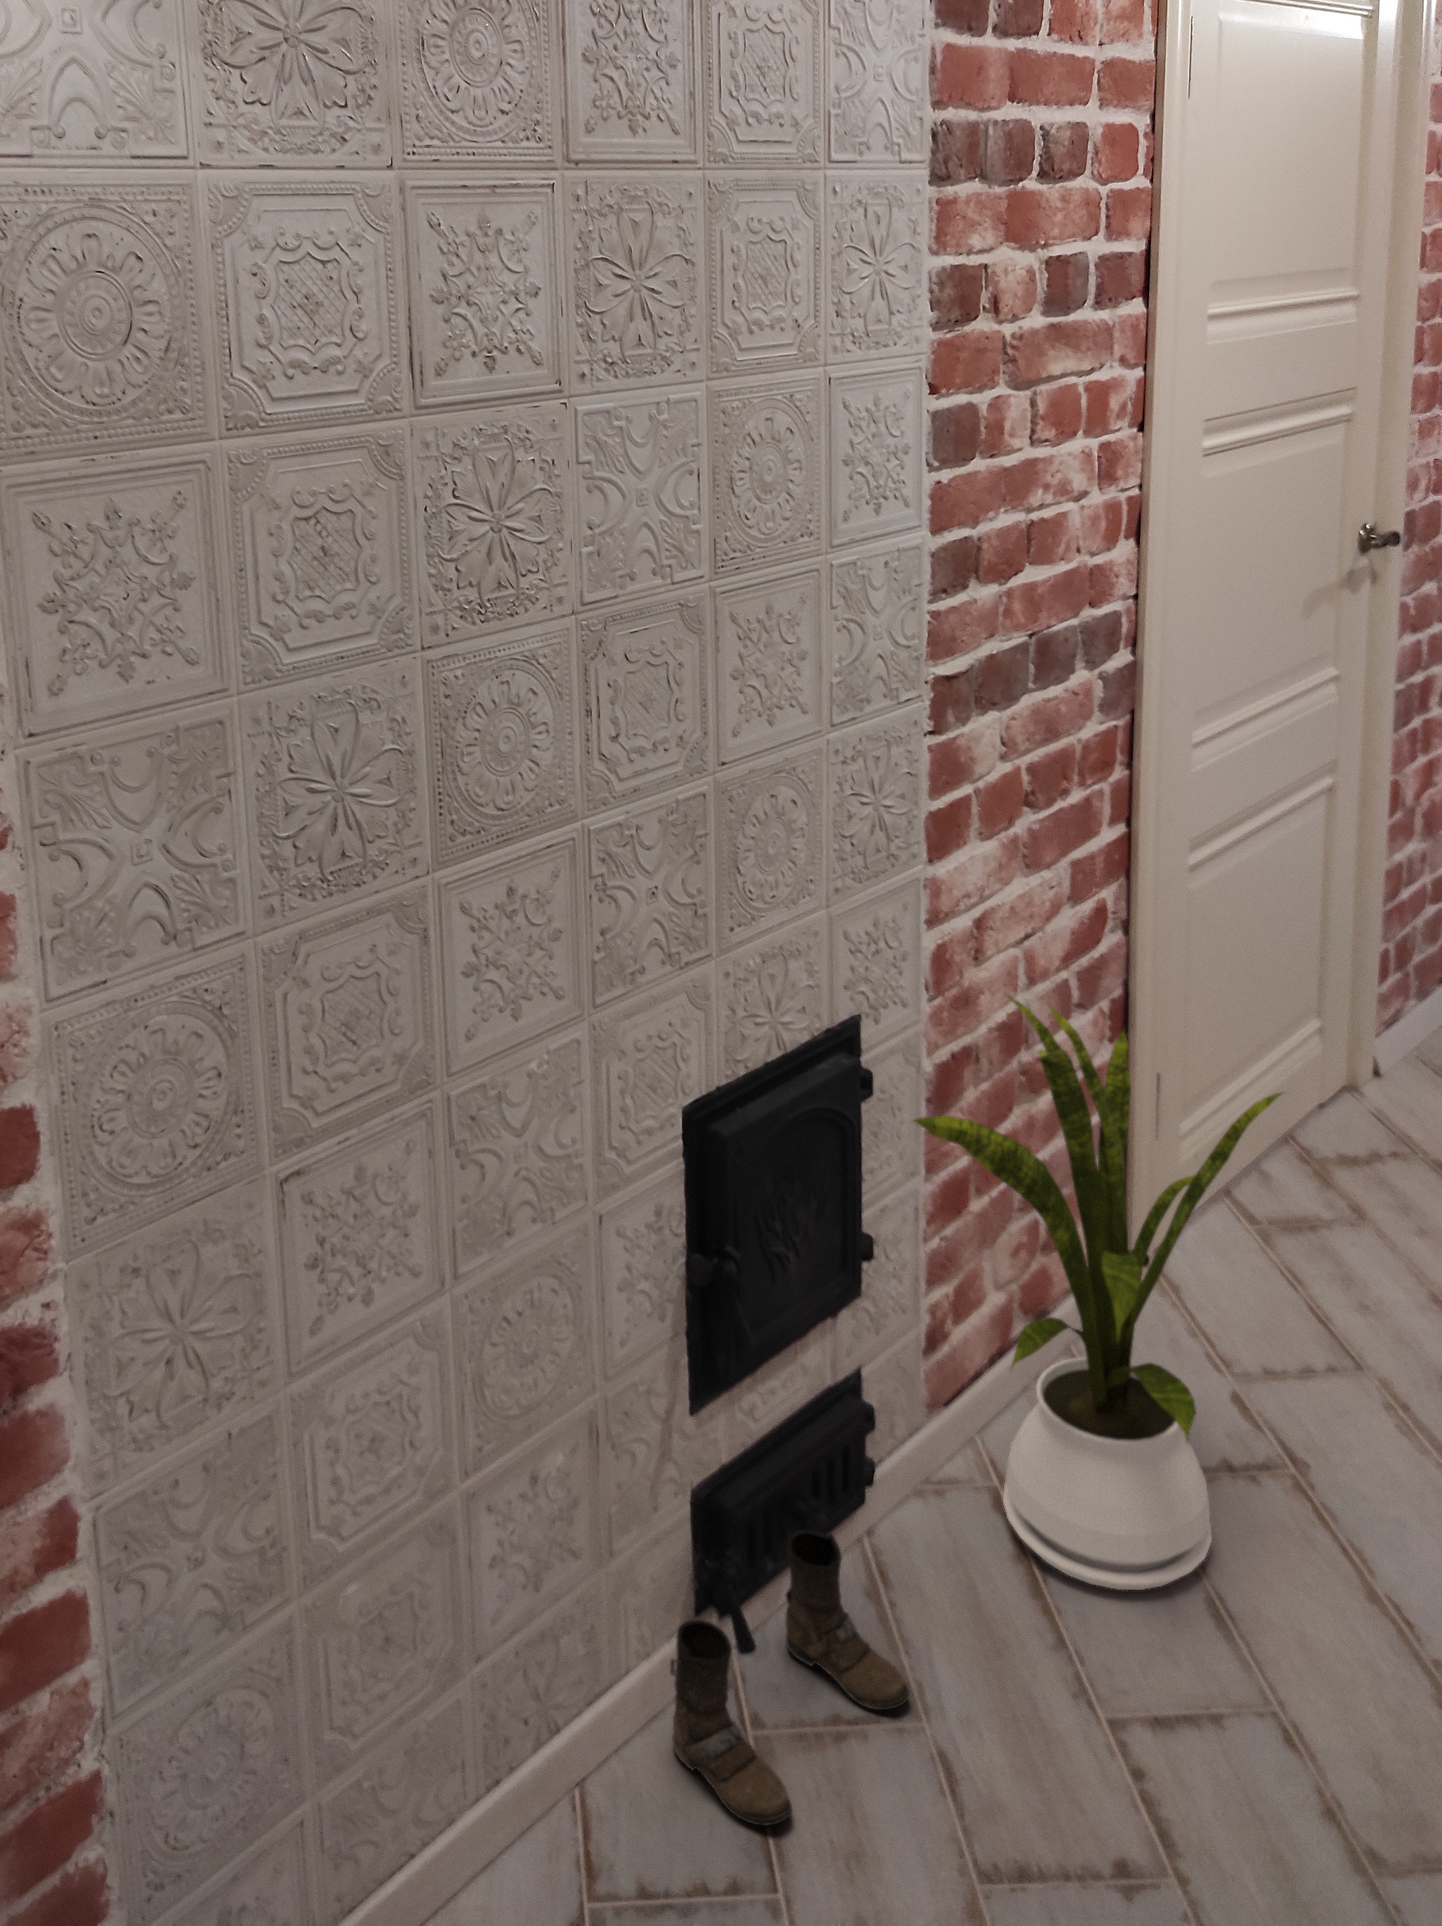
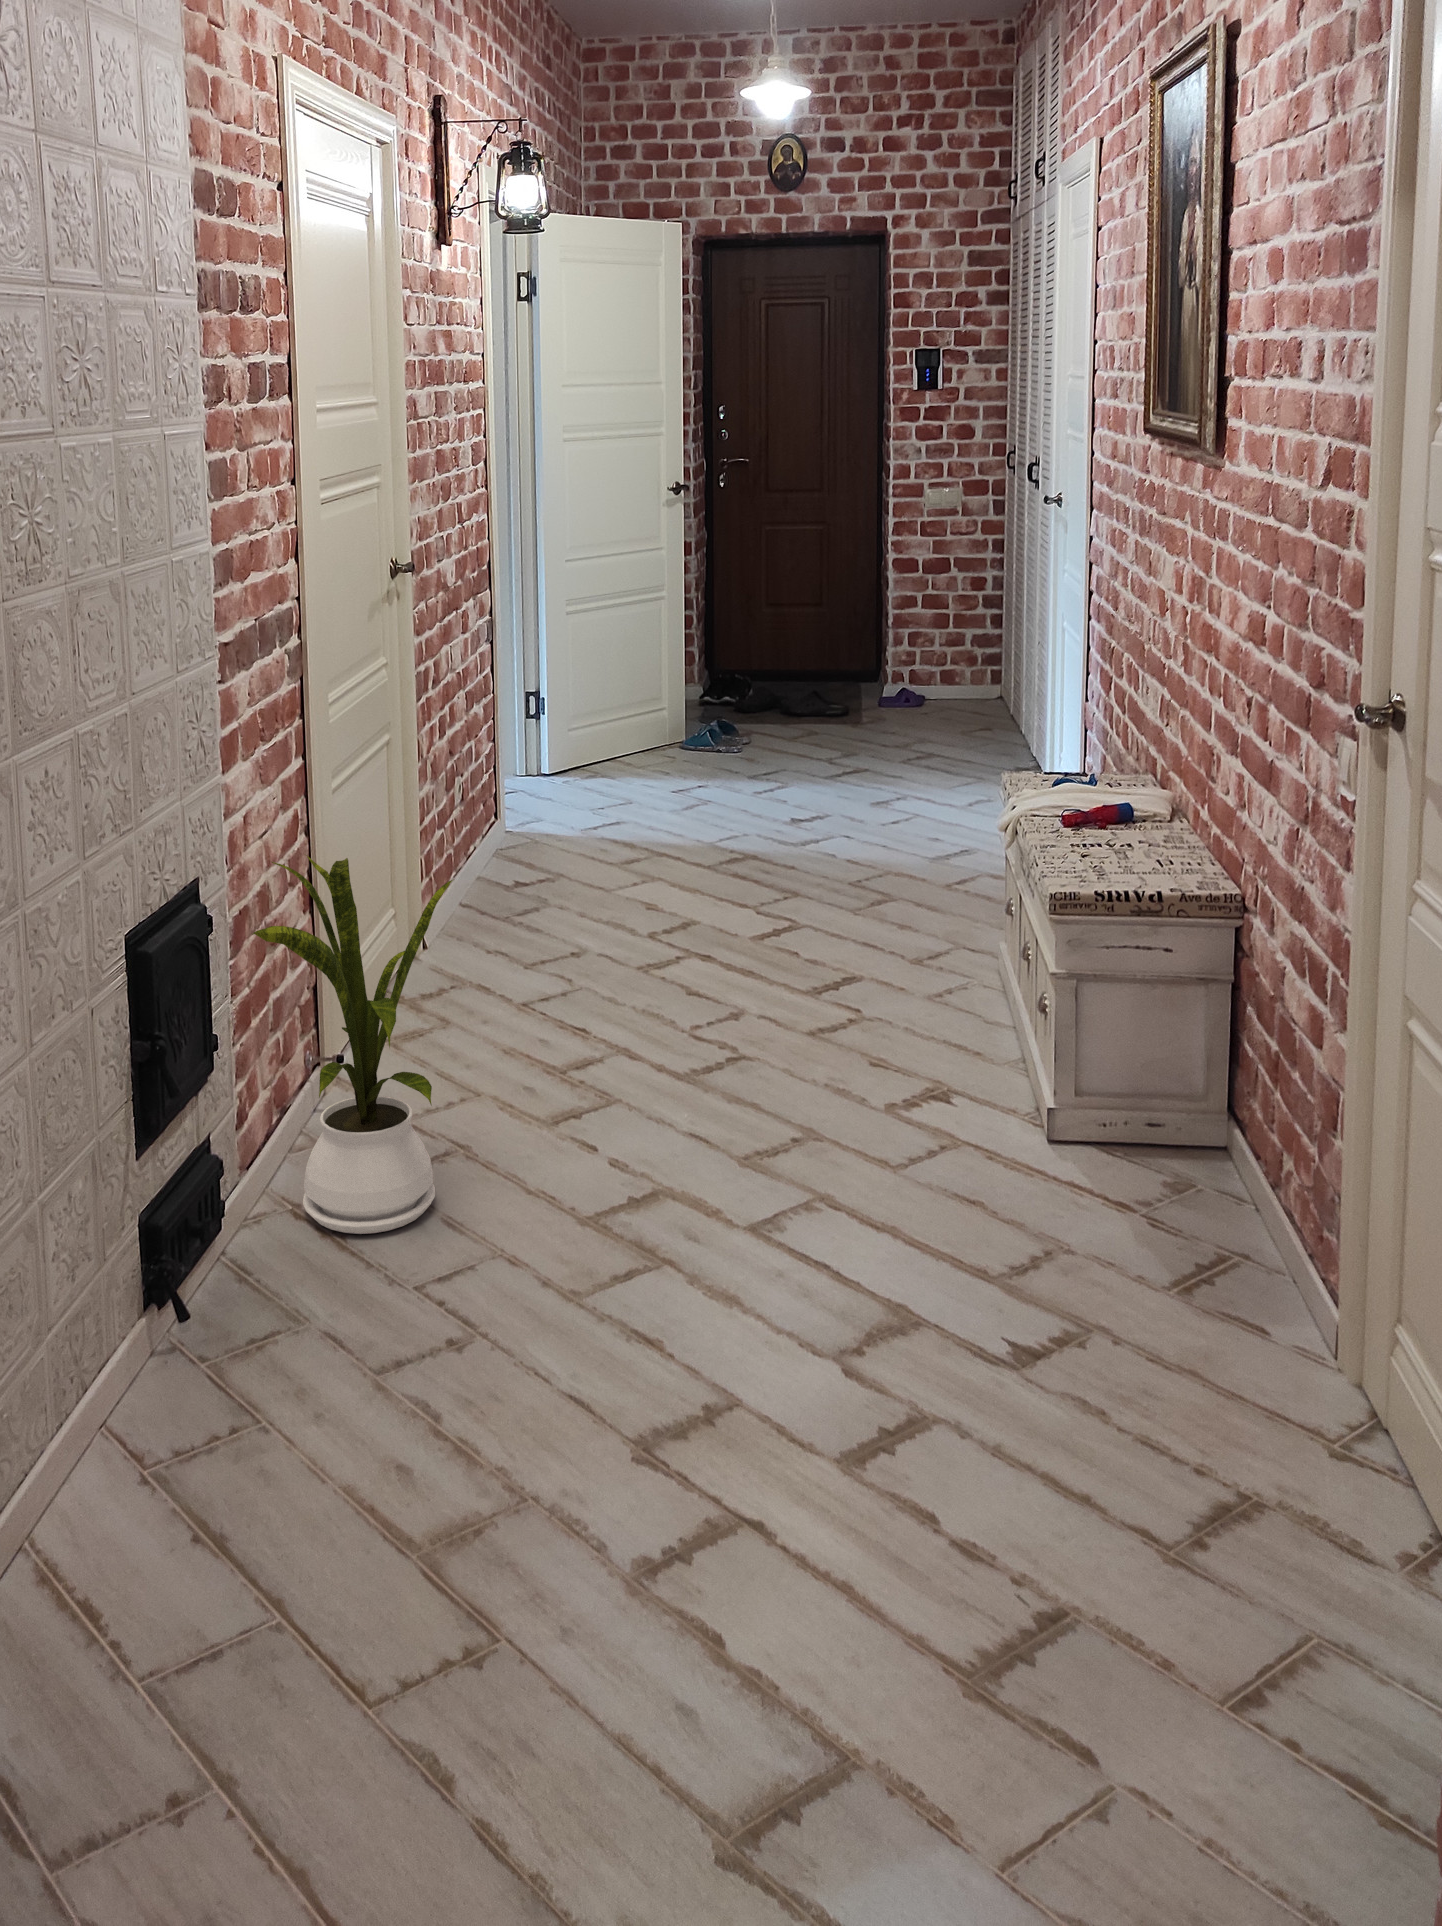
boots: present [670,1530,909,1825] -> none [159,1232,298,1406]

